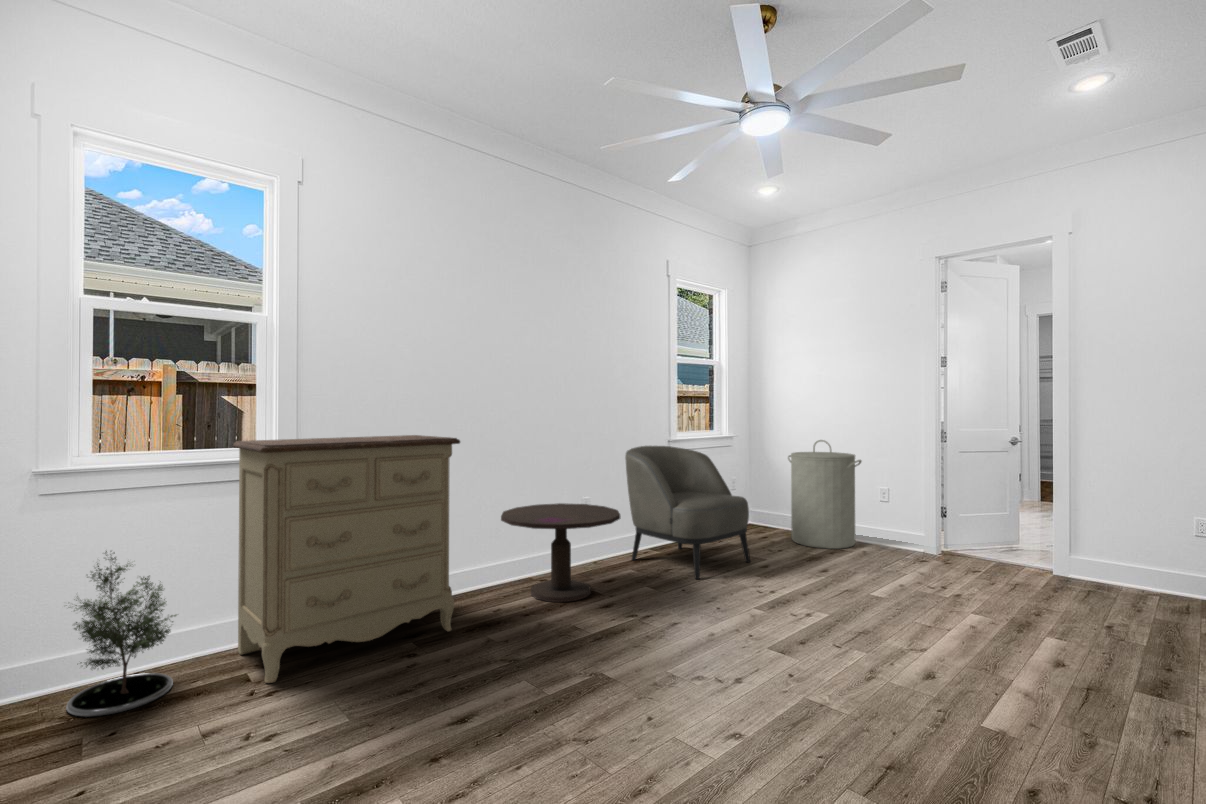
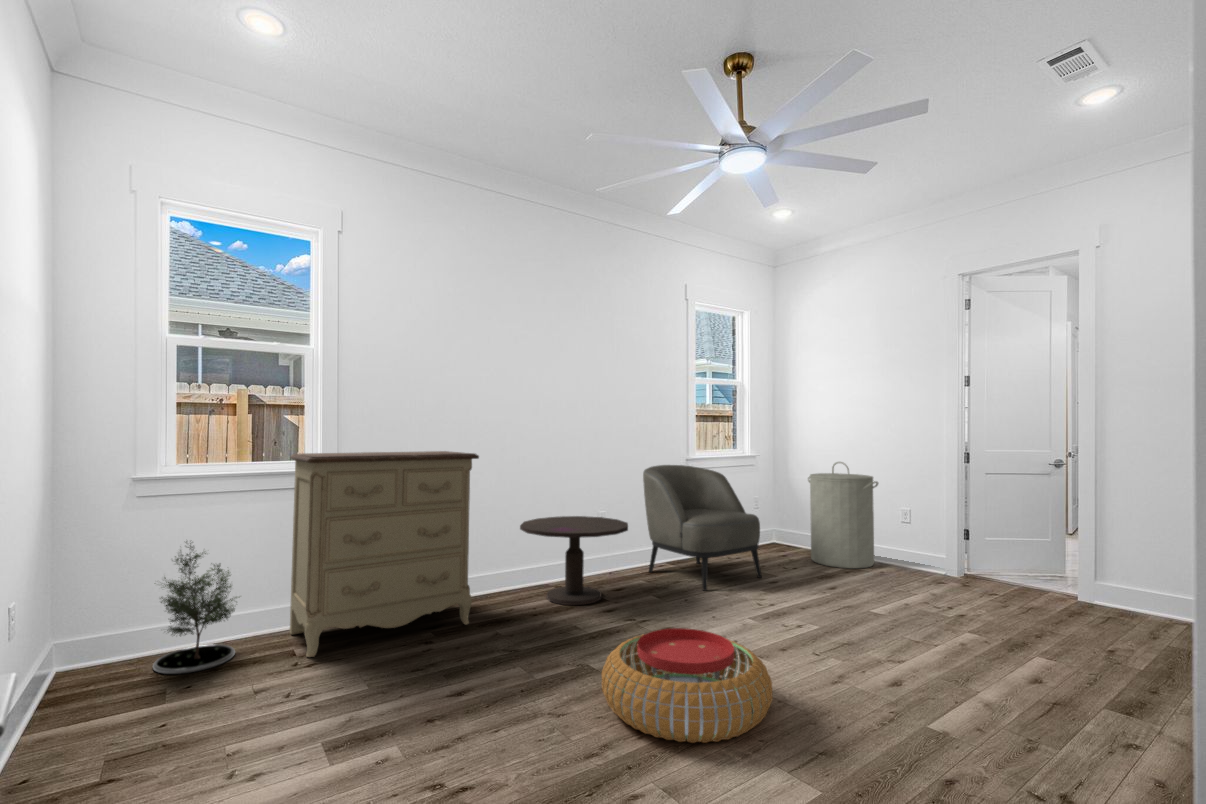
pouf: none [630,631,824,766] -> present [602,628,772,743]

